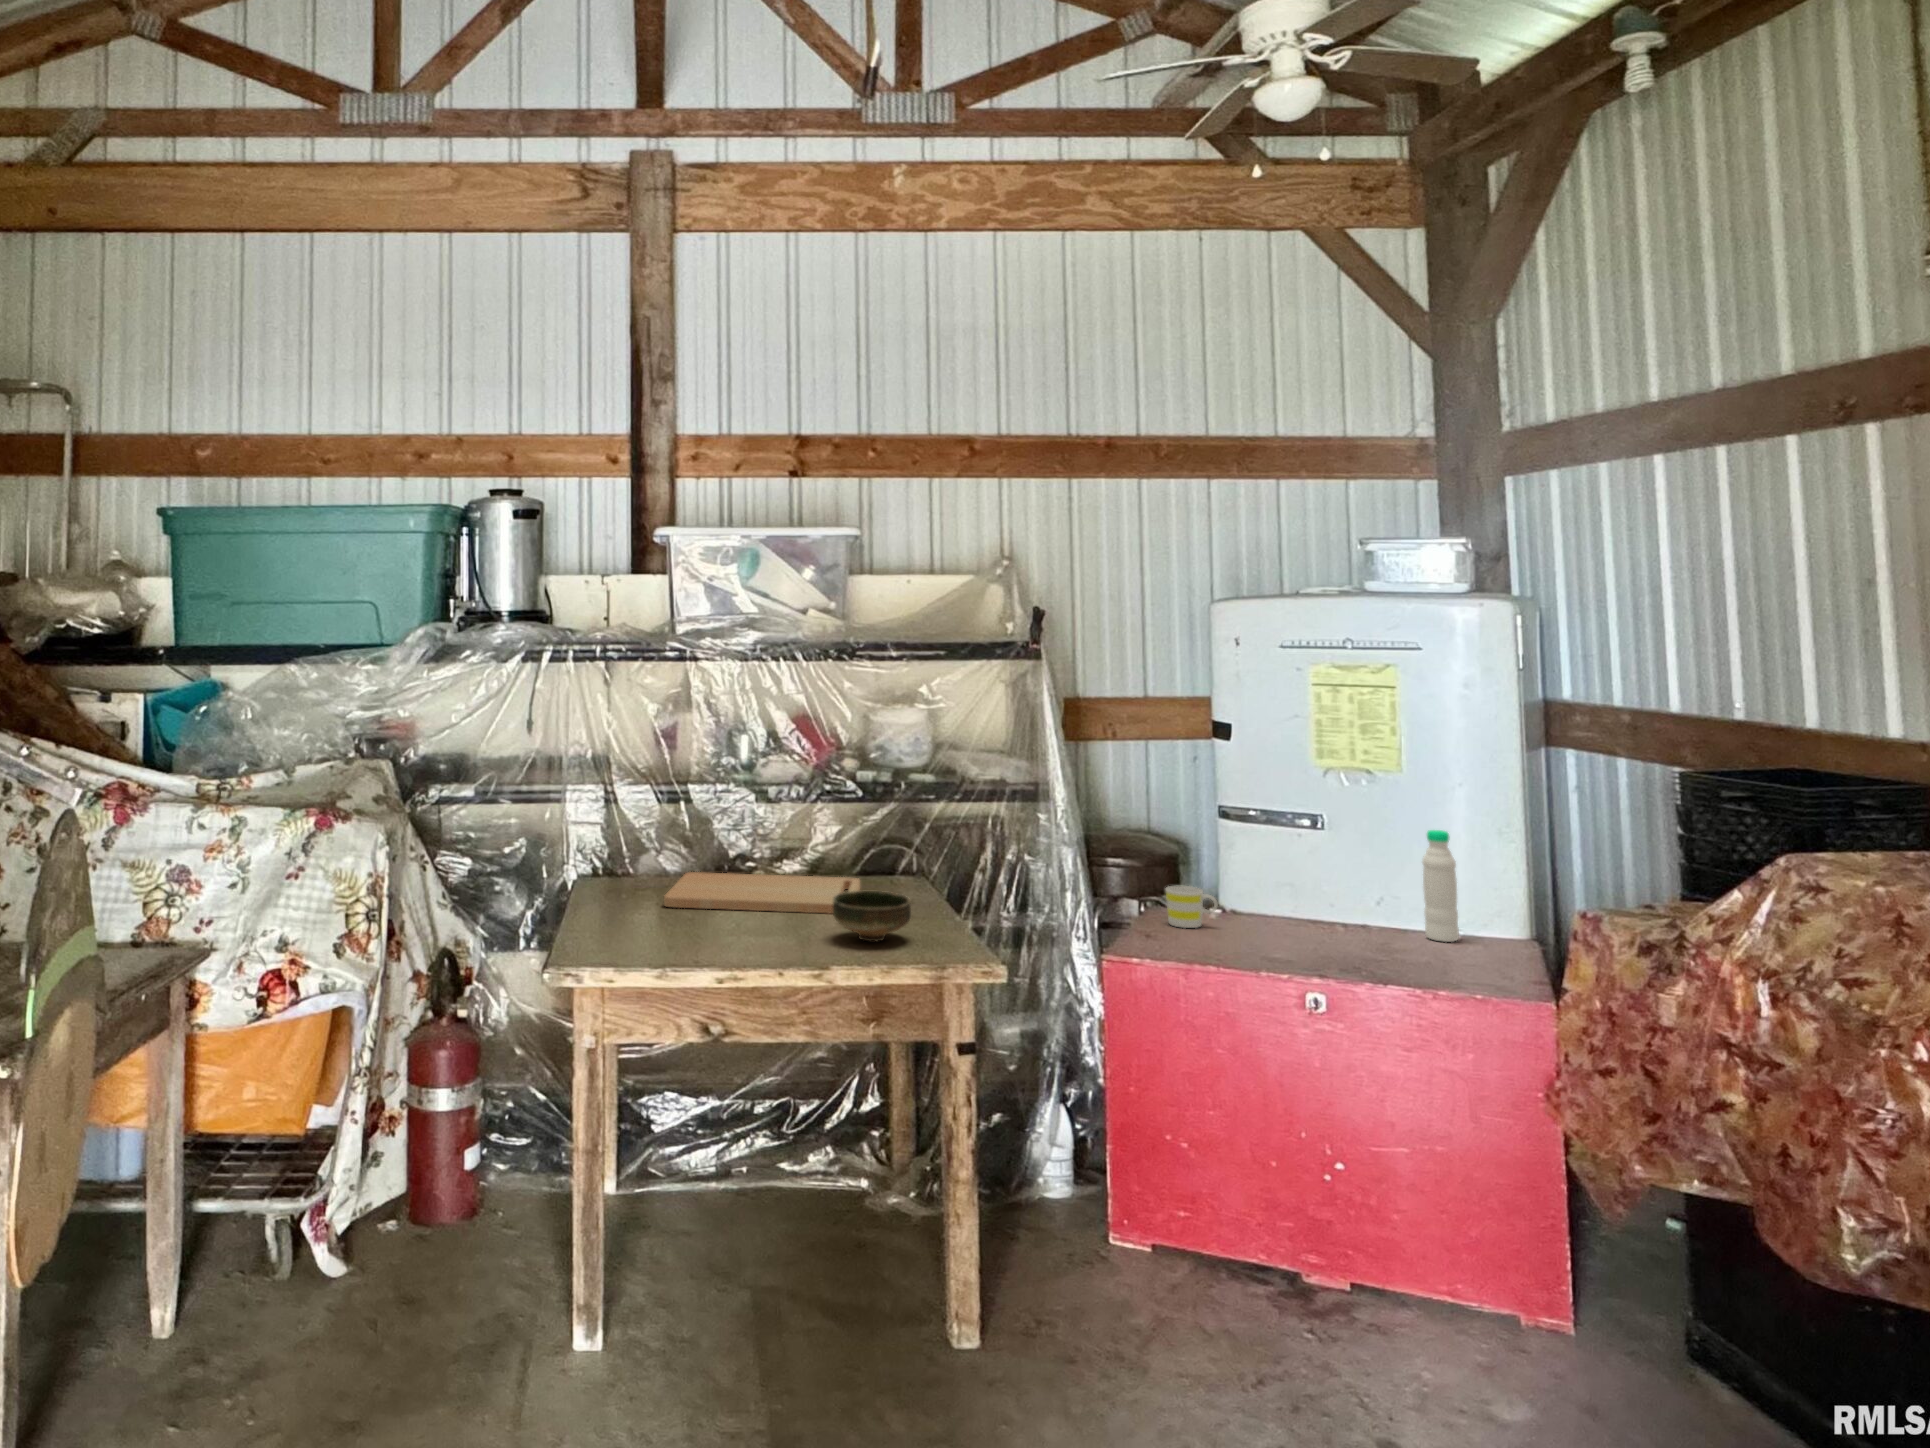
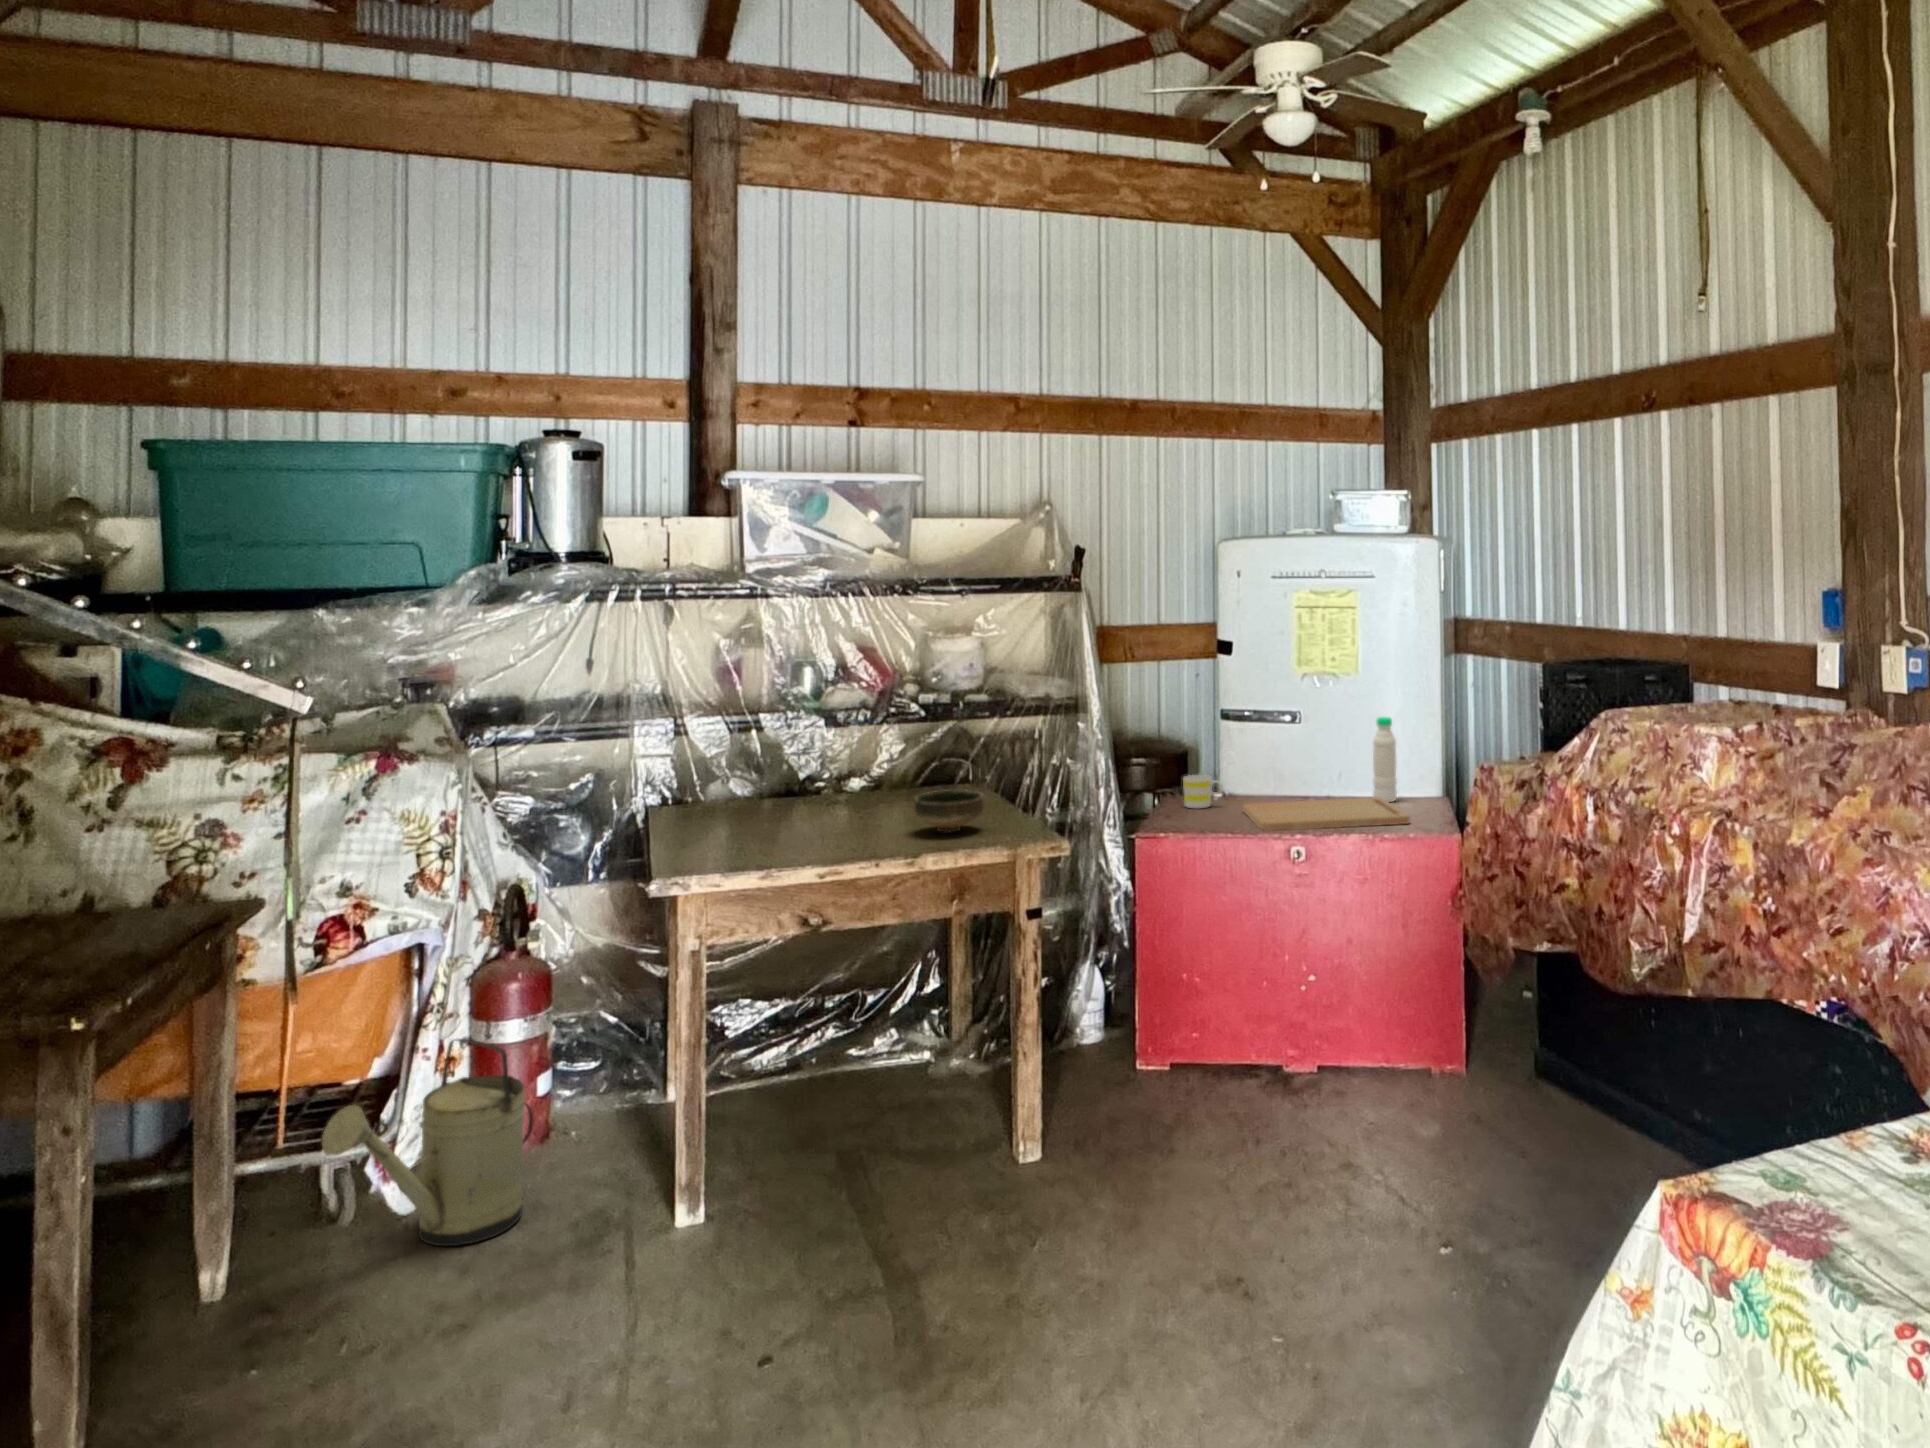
cutting board: present [664,872,860,914] -> present [1243,798,1410,831]
watering can: none [257,1107,455,1325] -> present [322,1039,534,1246]

